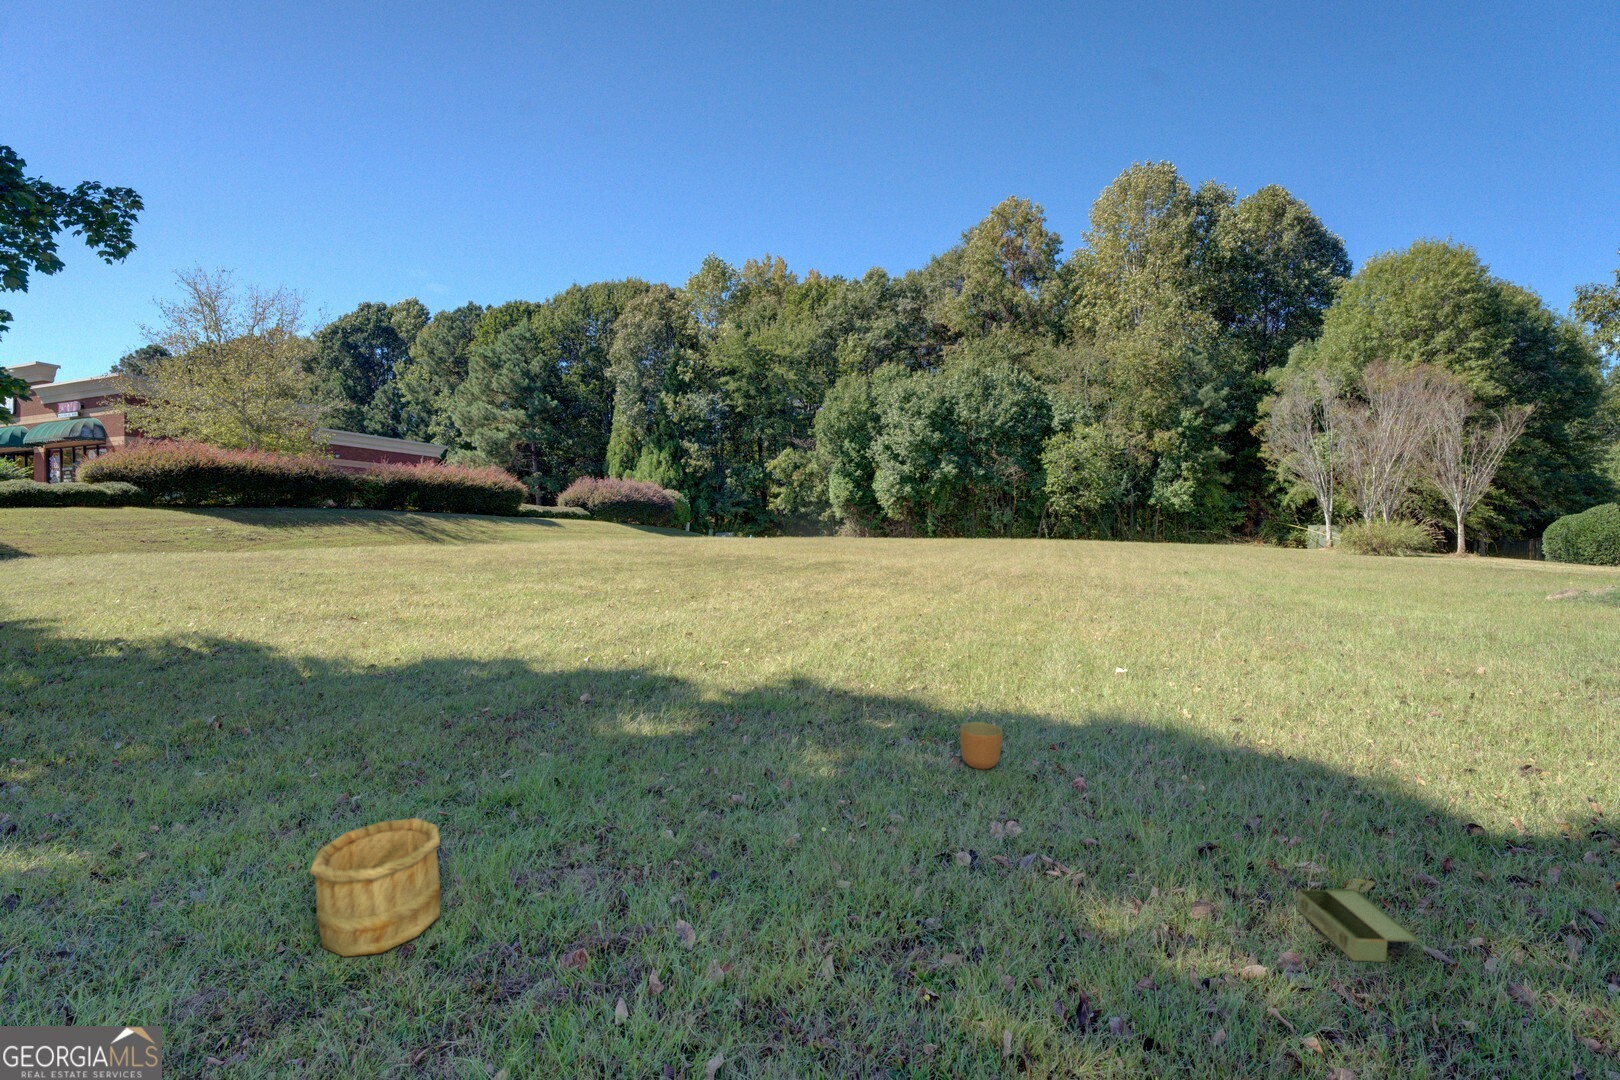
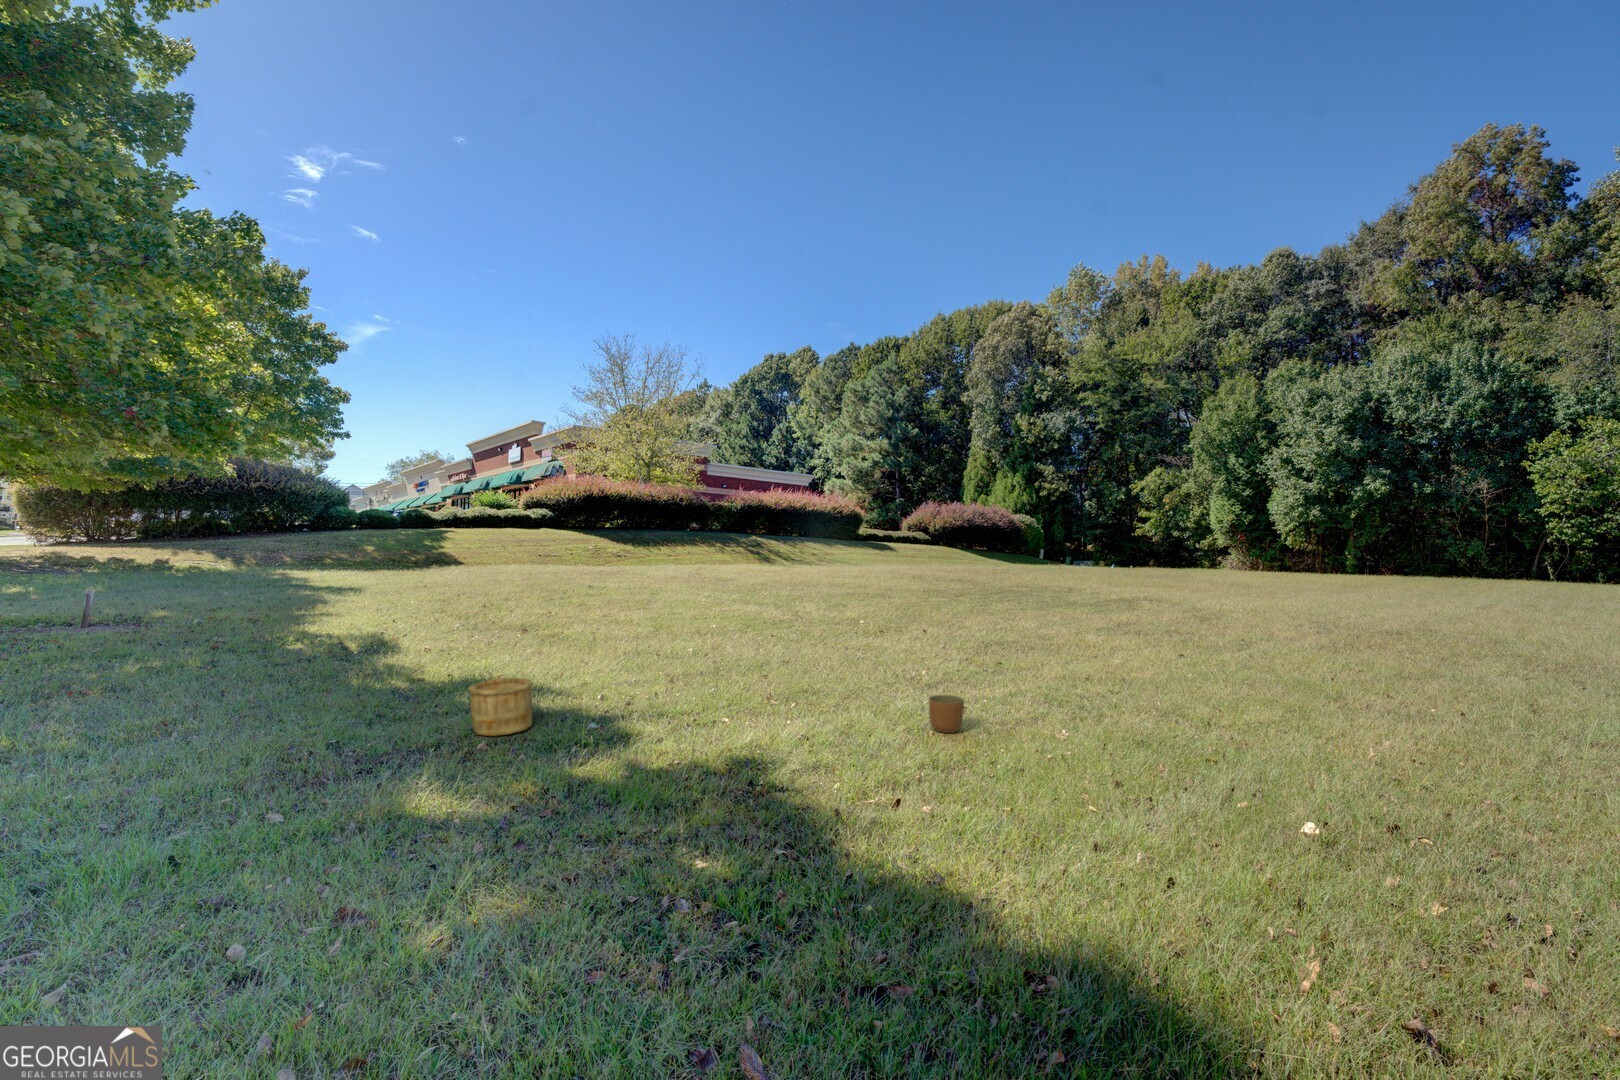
toolbox: present [1297,889,1419,962] -> none [1004,817,1073,865]

